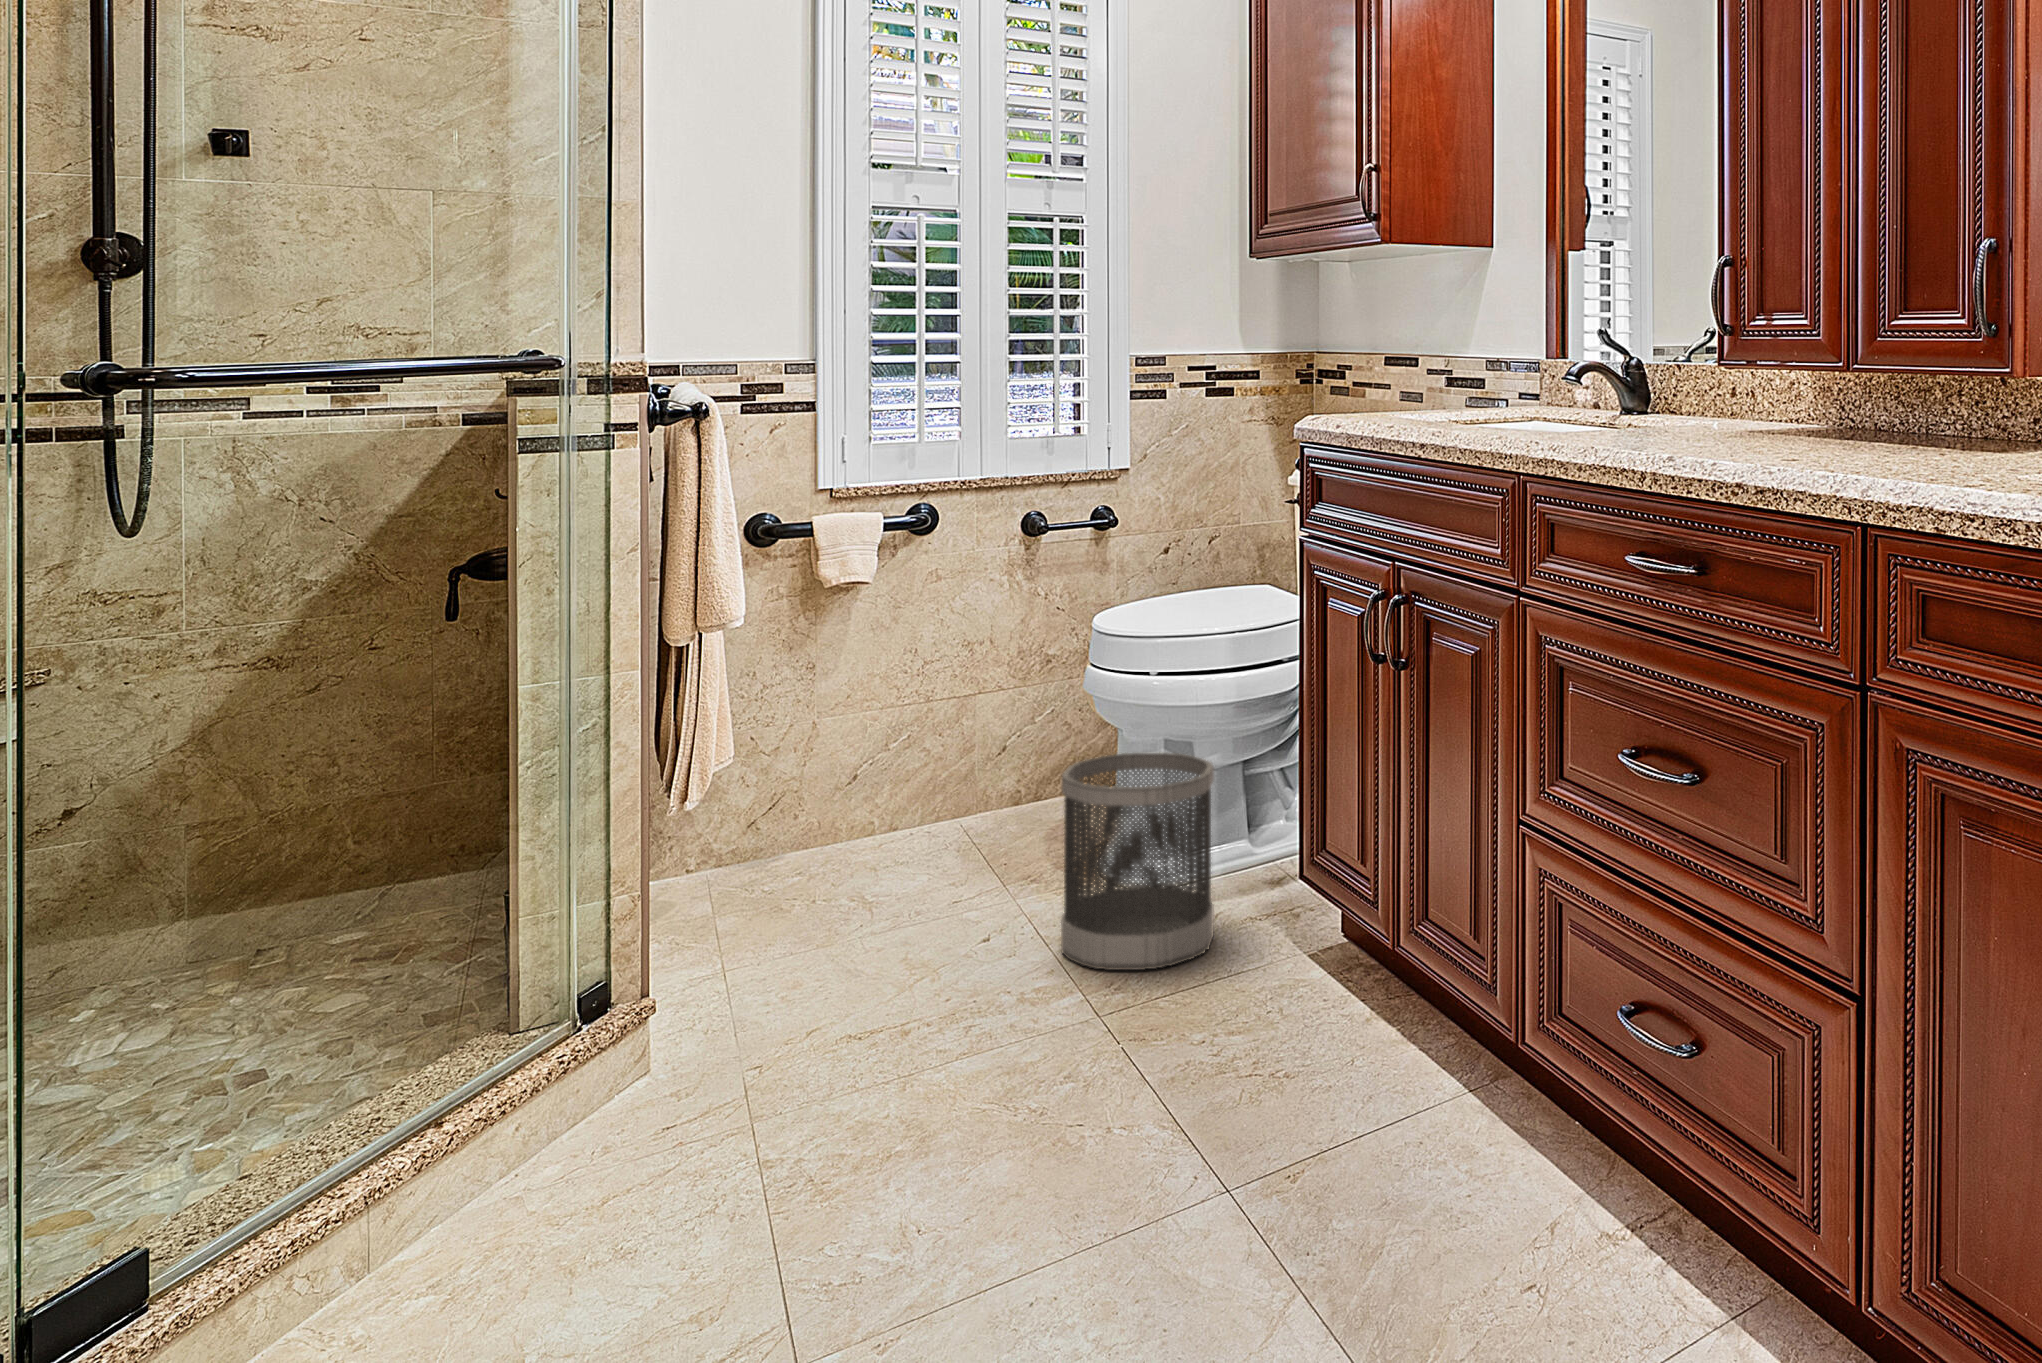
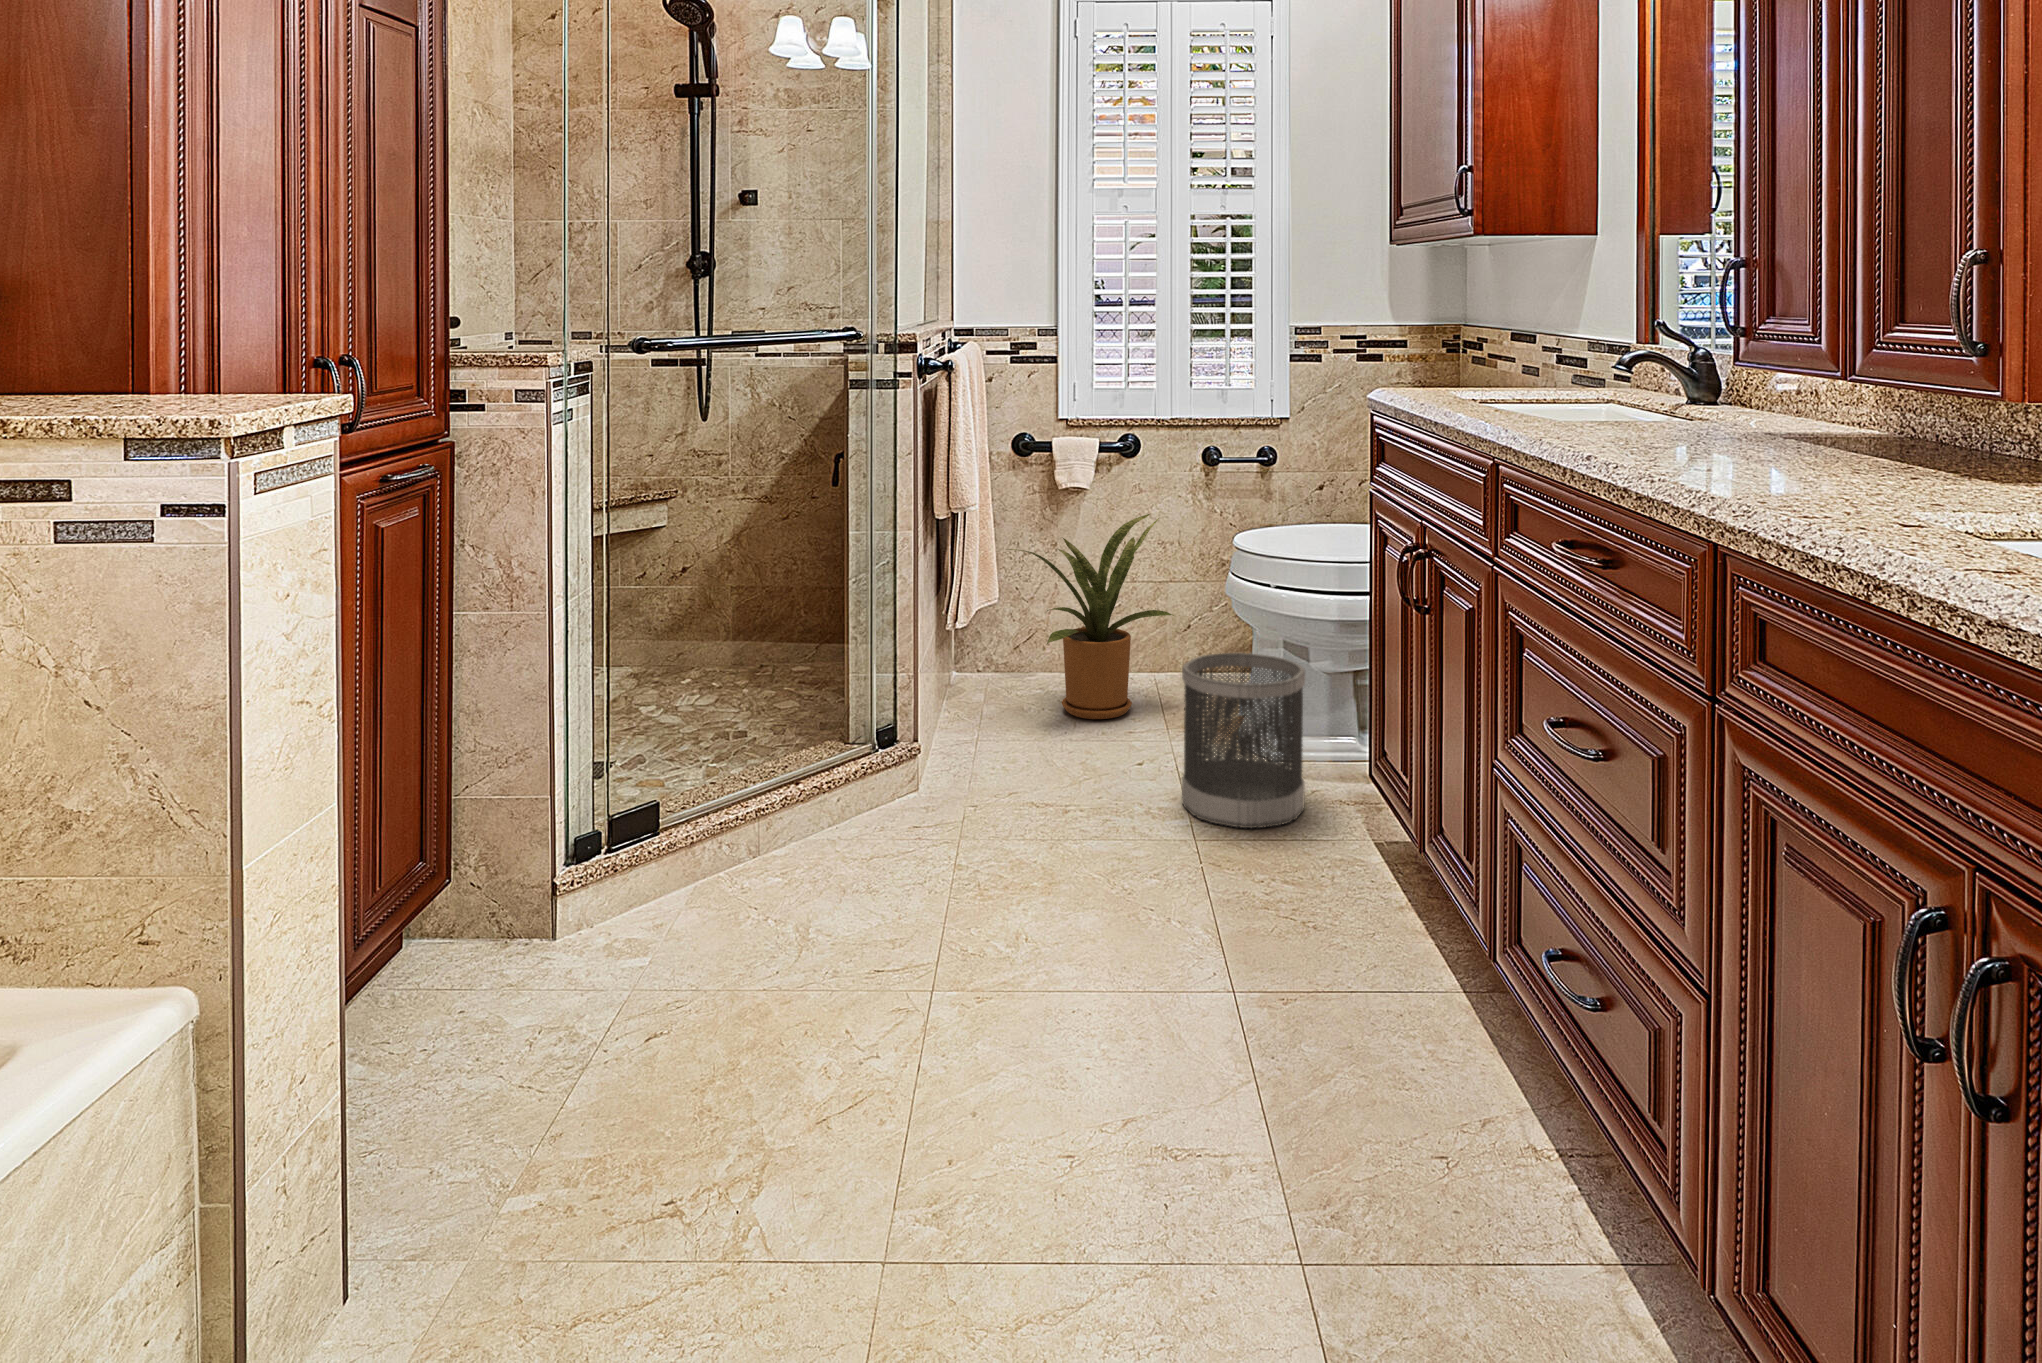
house plant: none [769,593,1003,873] -> present [1008,514,1174,719]

